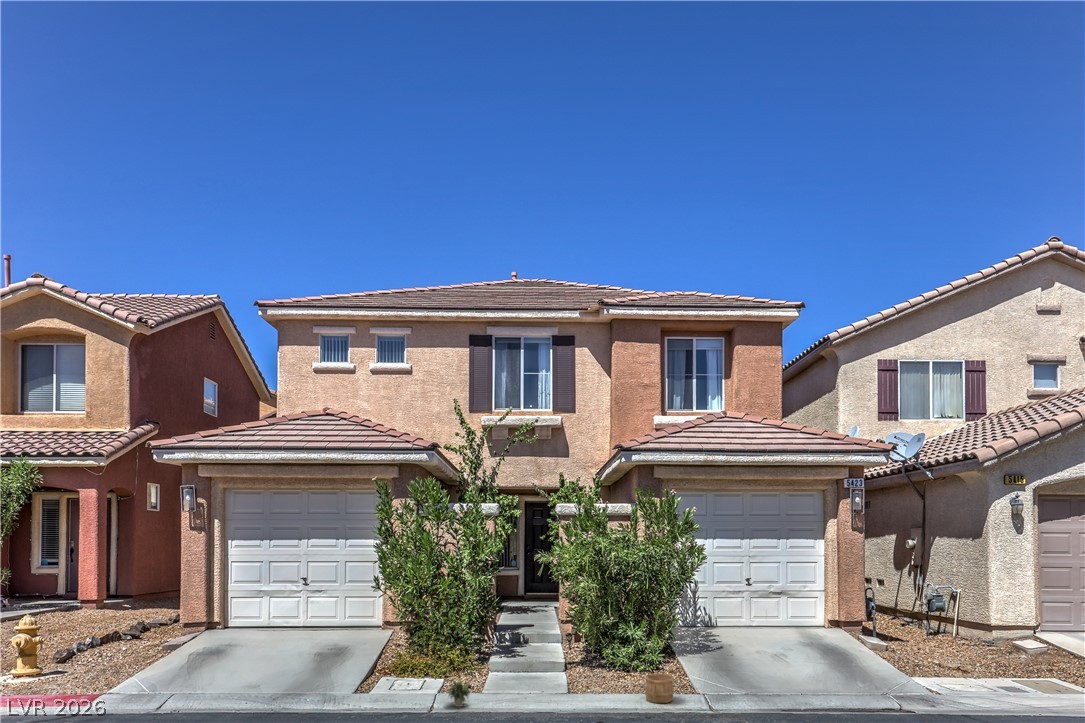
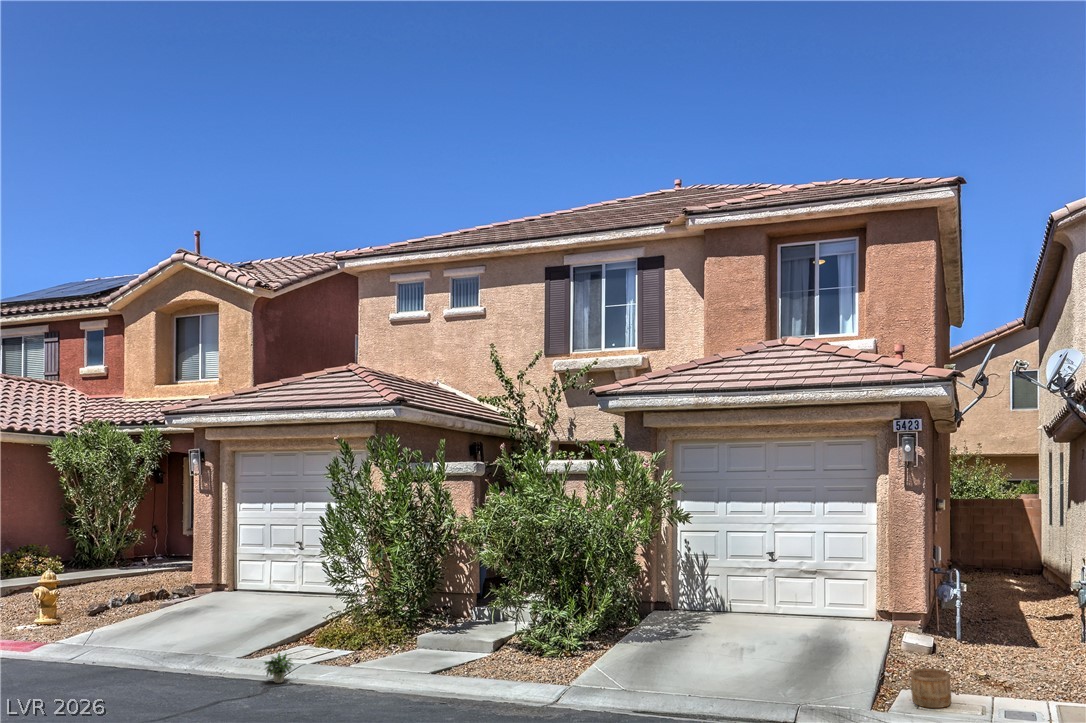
wooden bucket: present [645,673,674,703] -> present [909,668,951,708]

